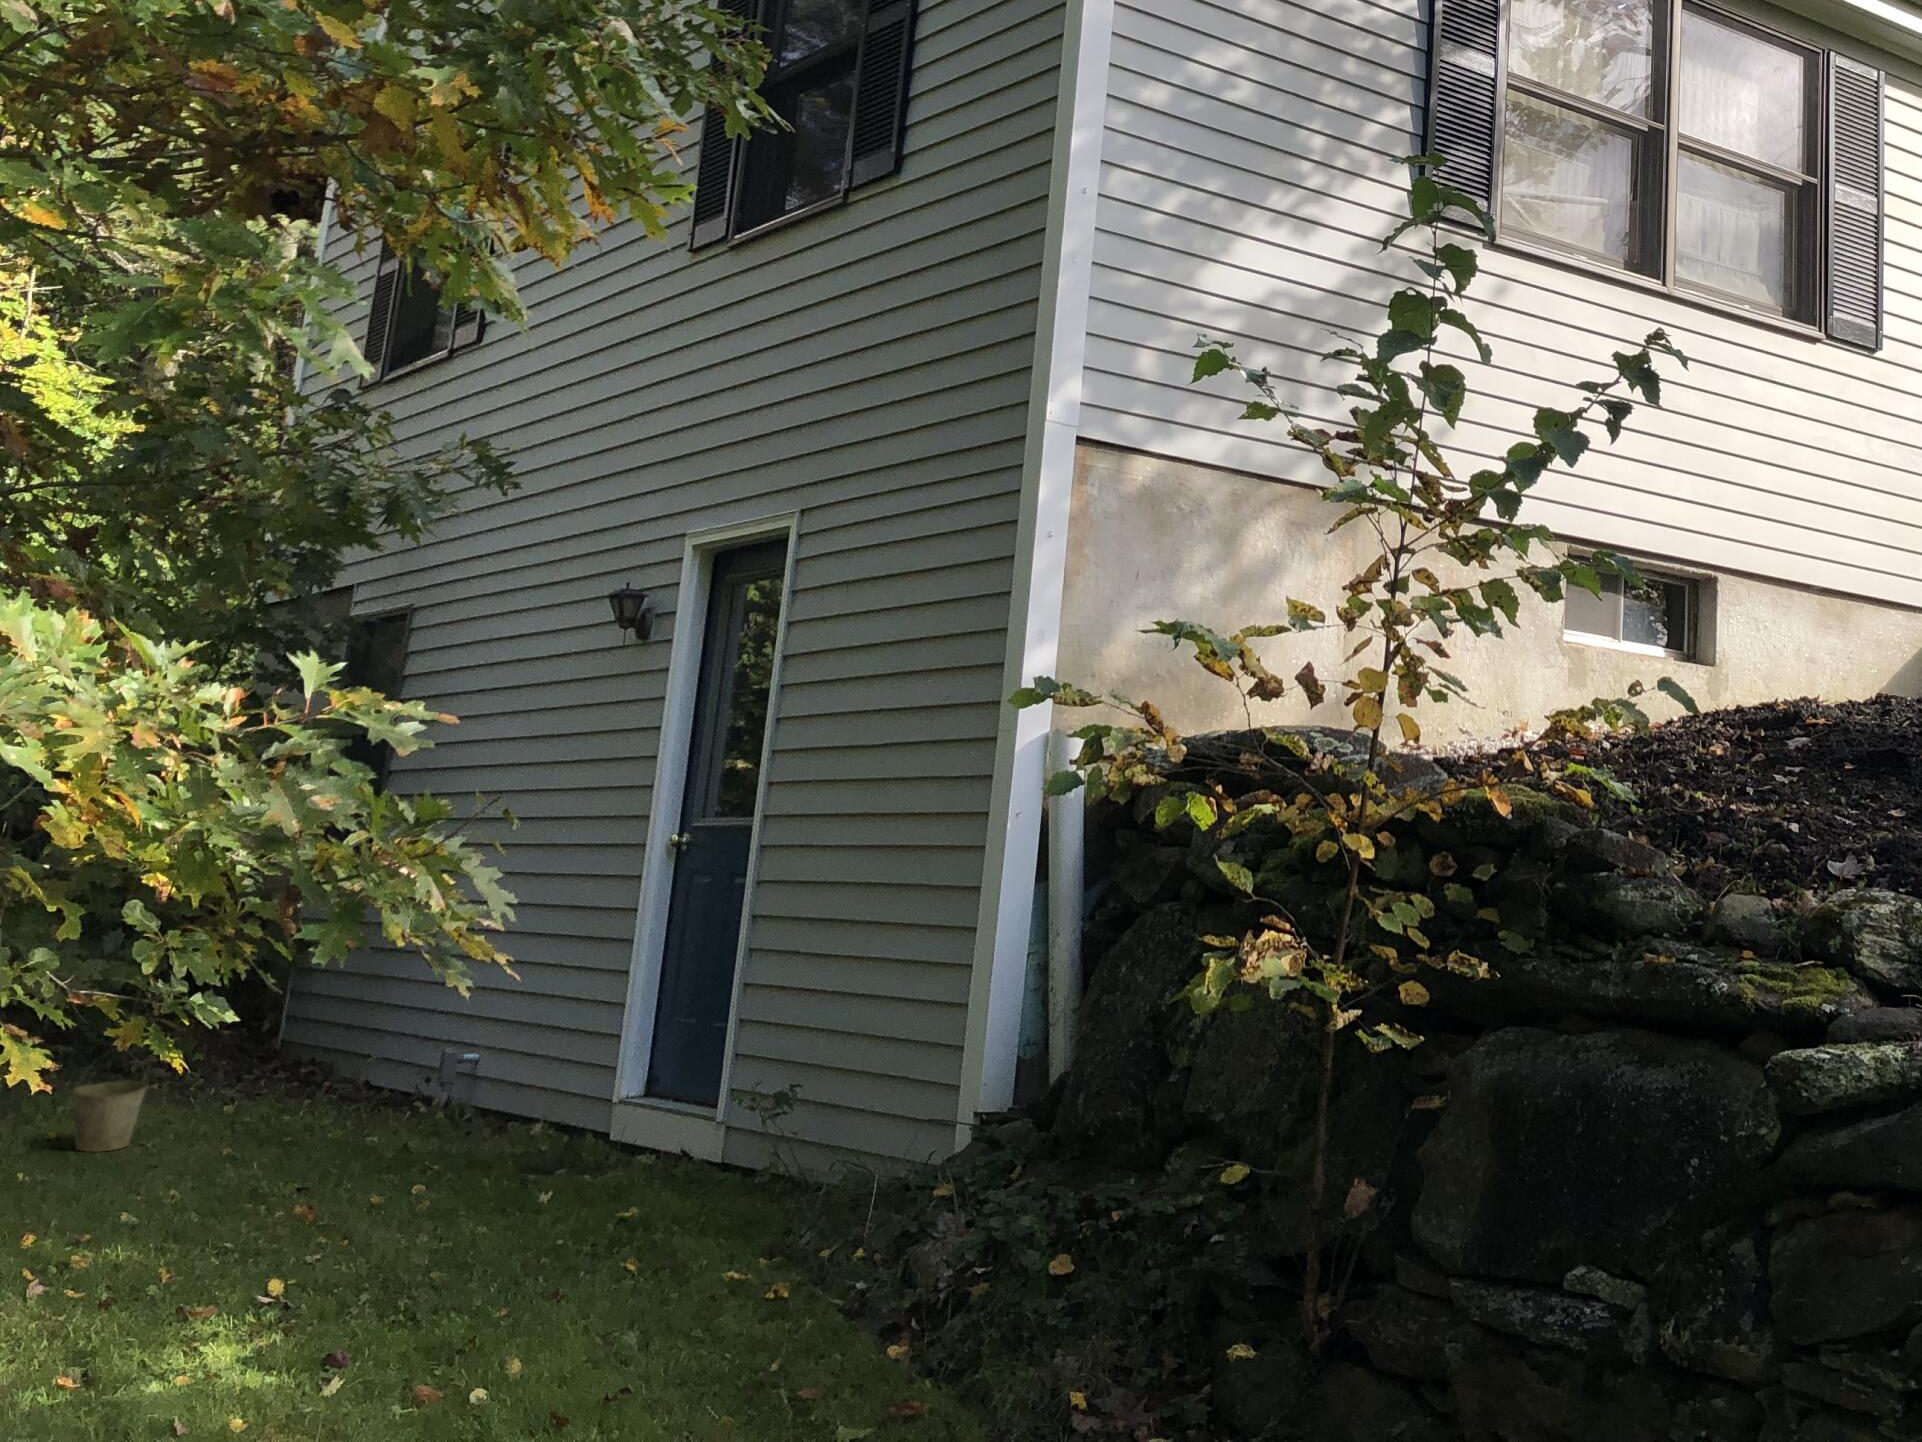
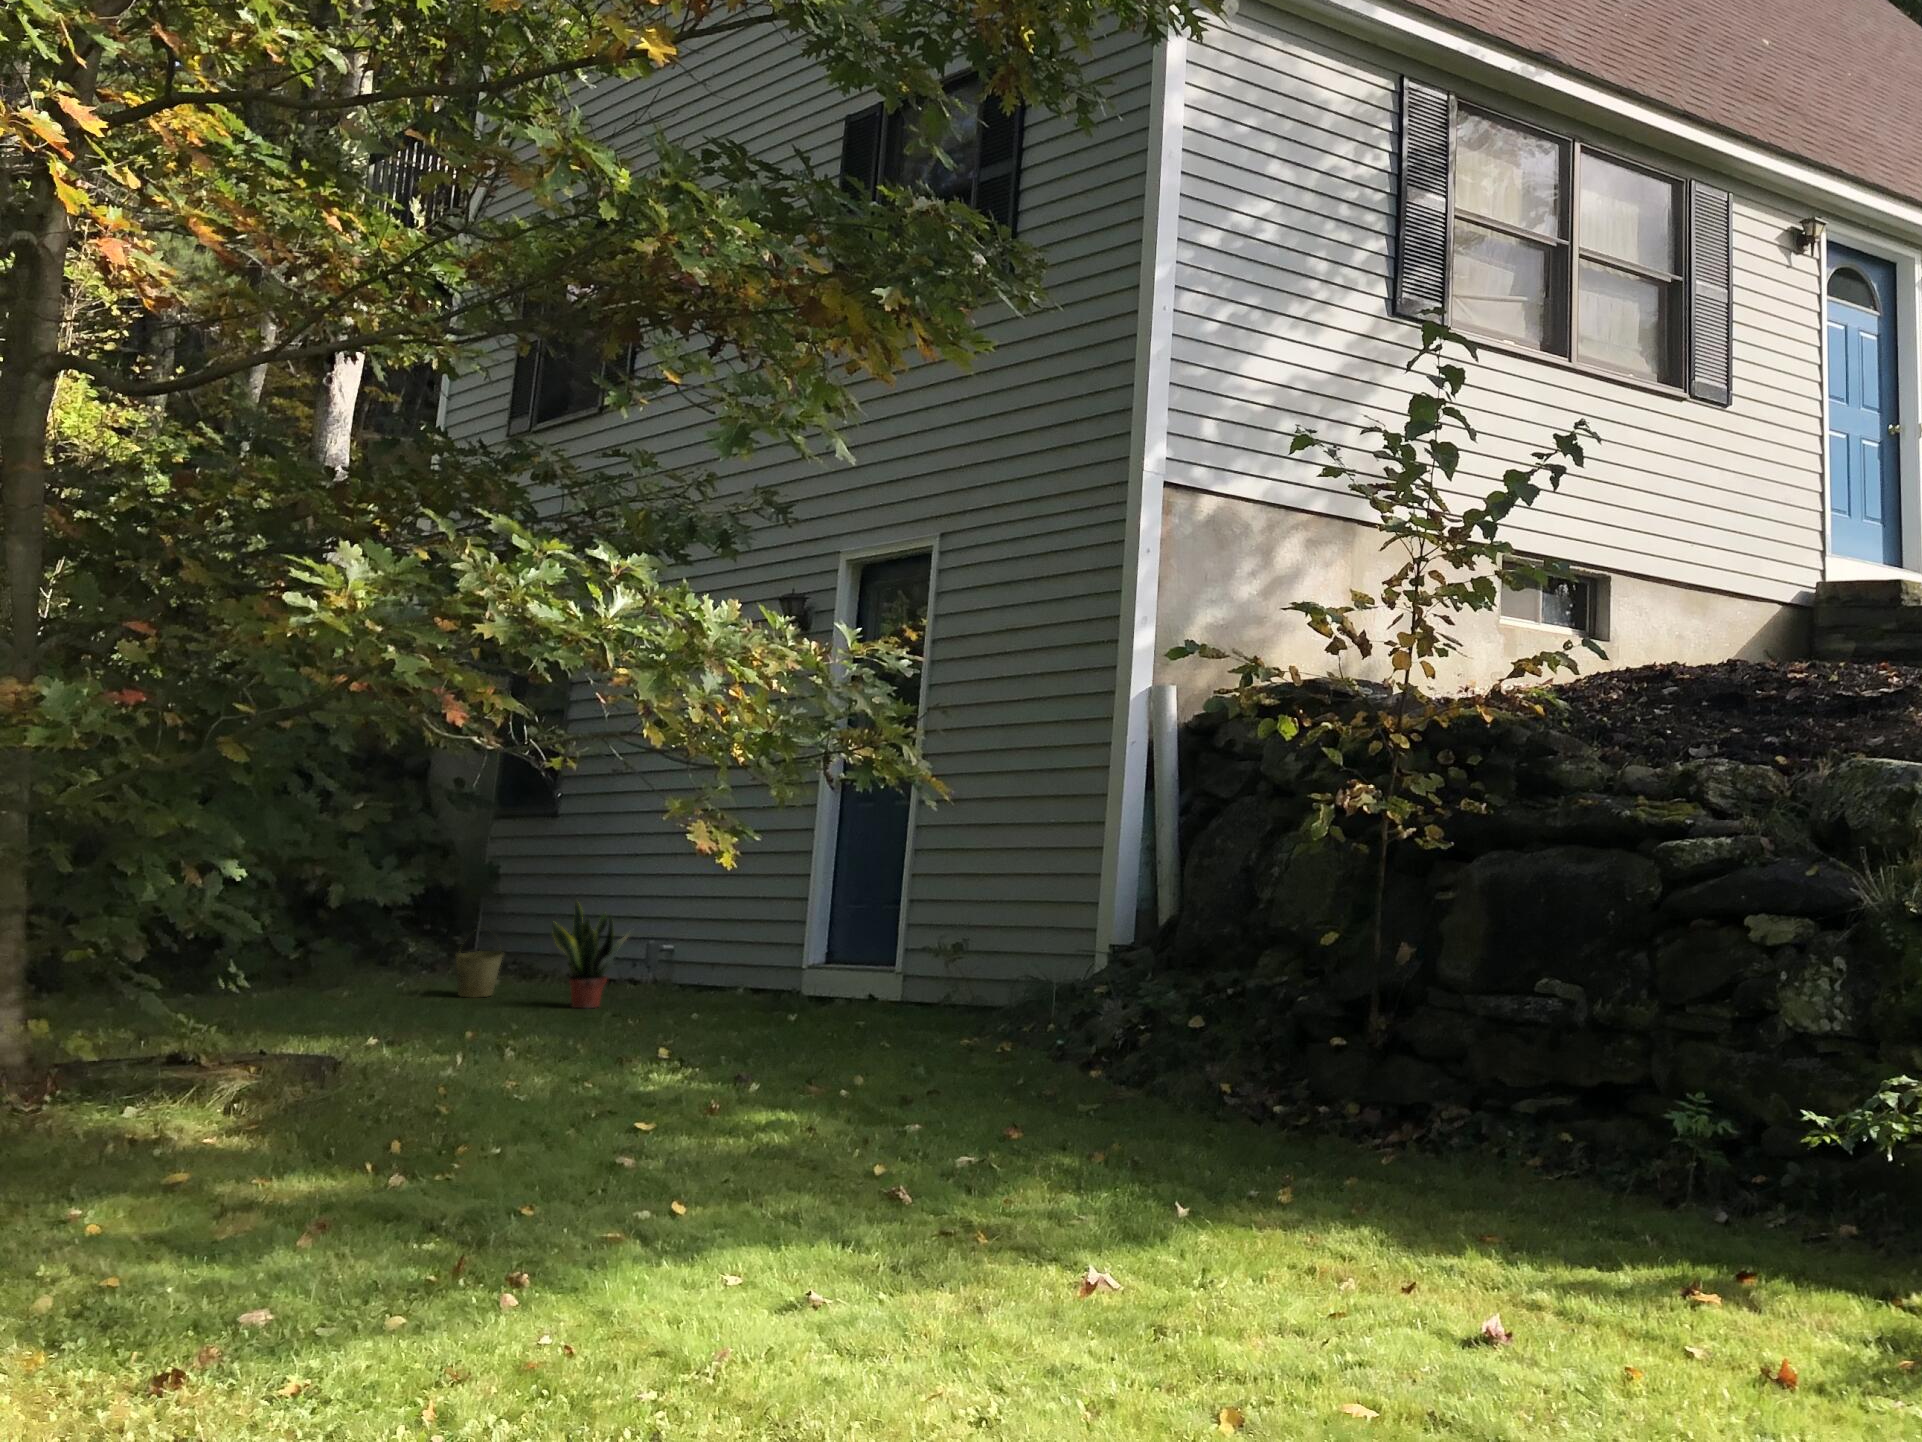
potted plant: none [184,1017,316,1178] -> present [552,901,629,1008]

